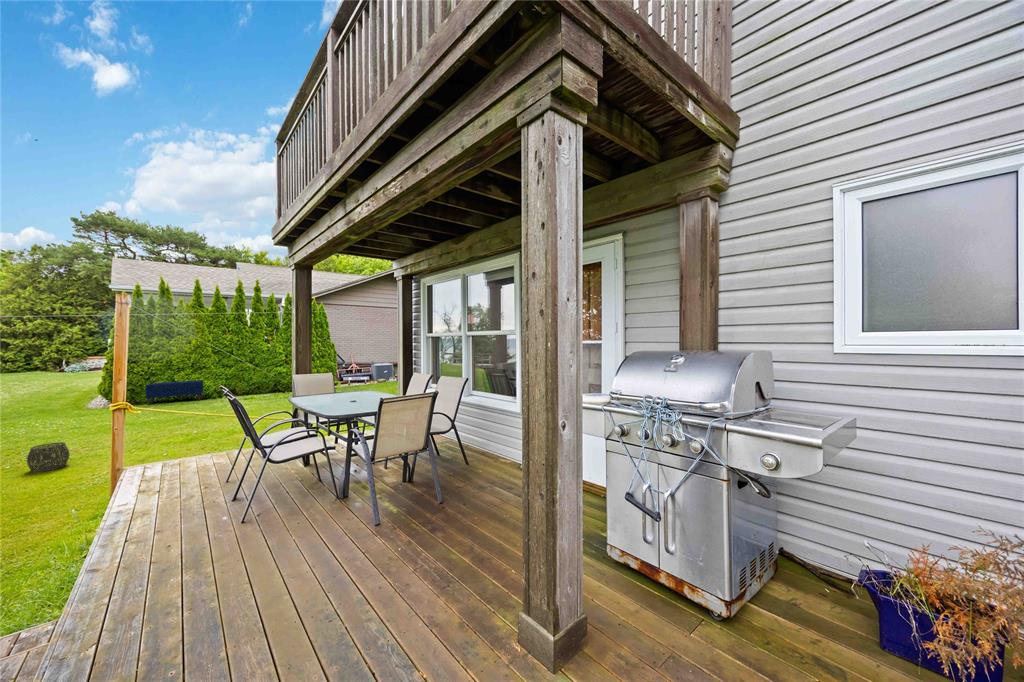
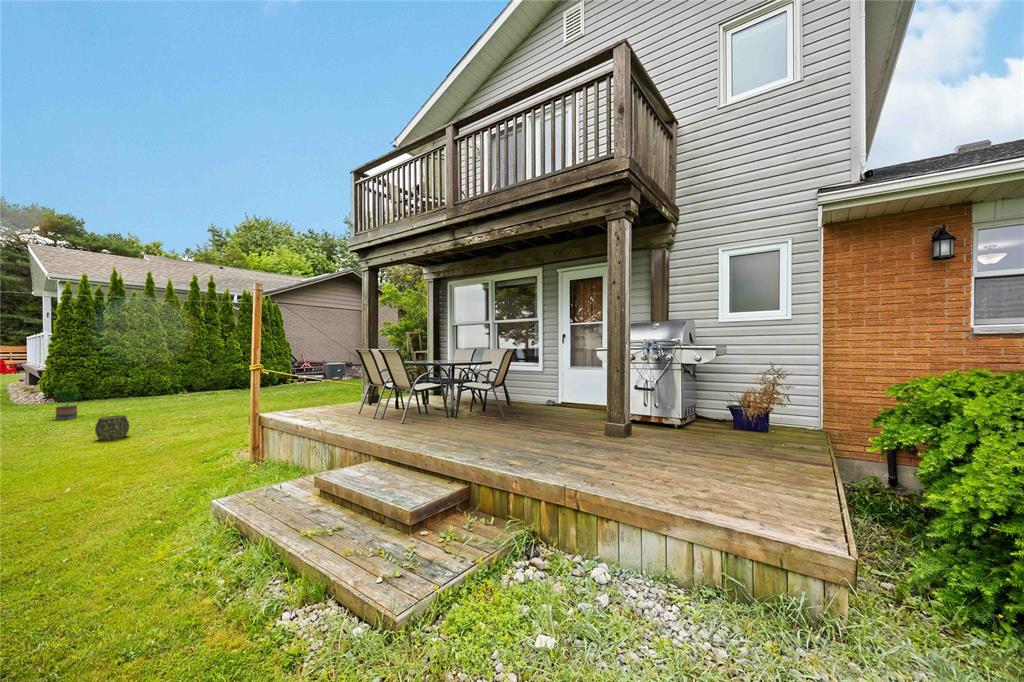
bench: present [145,380,203,405] -> none [102,376,162,400]
potted tree: none [58,403,88,433] -> present [56,391,80,420]

